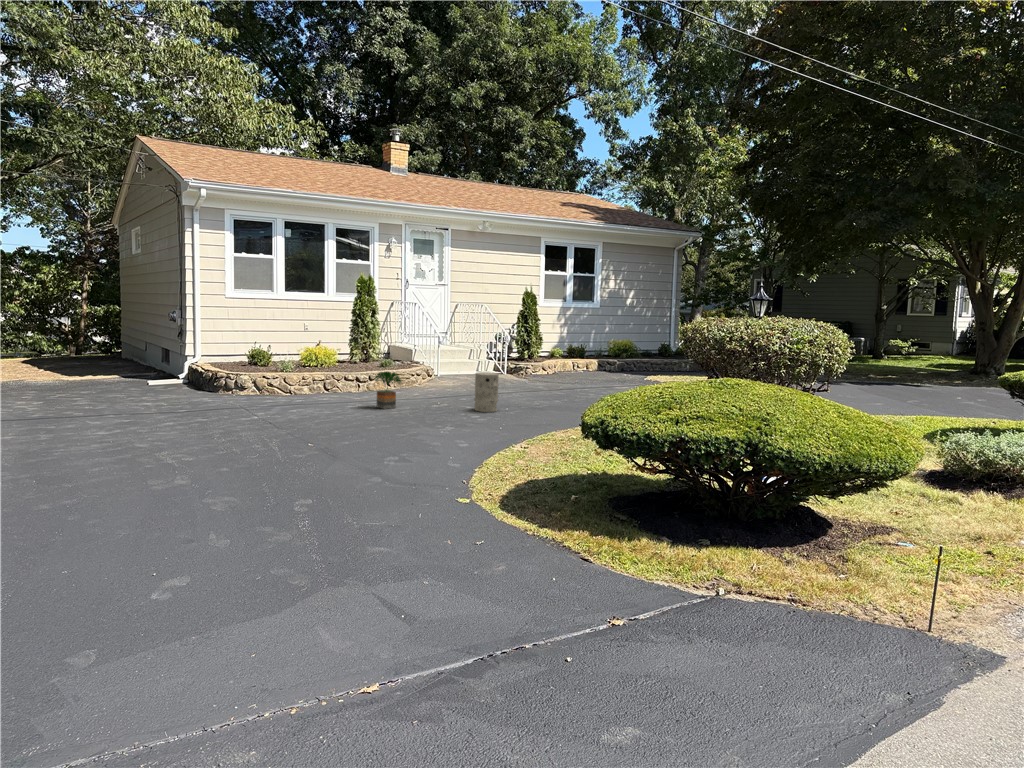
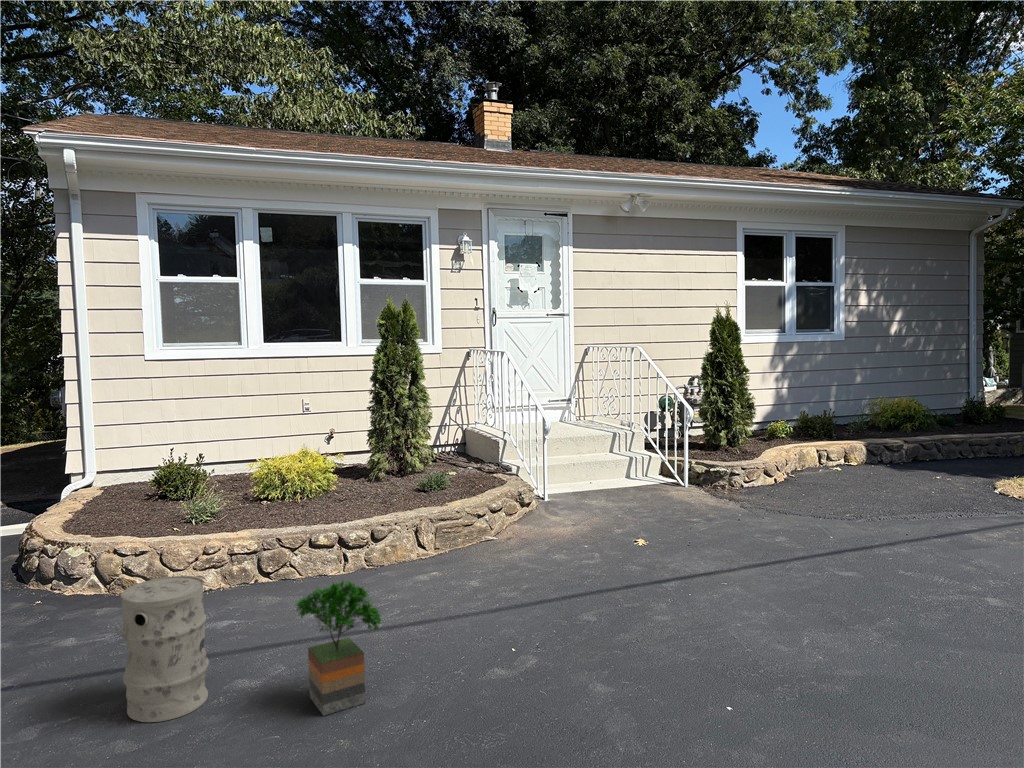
trash can: present [474,372,499,412] -> present [121,576,209,722]

